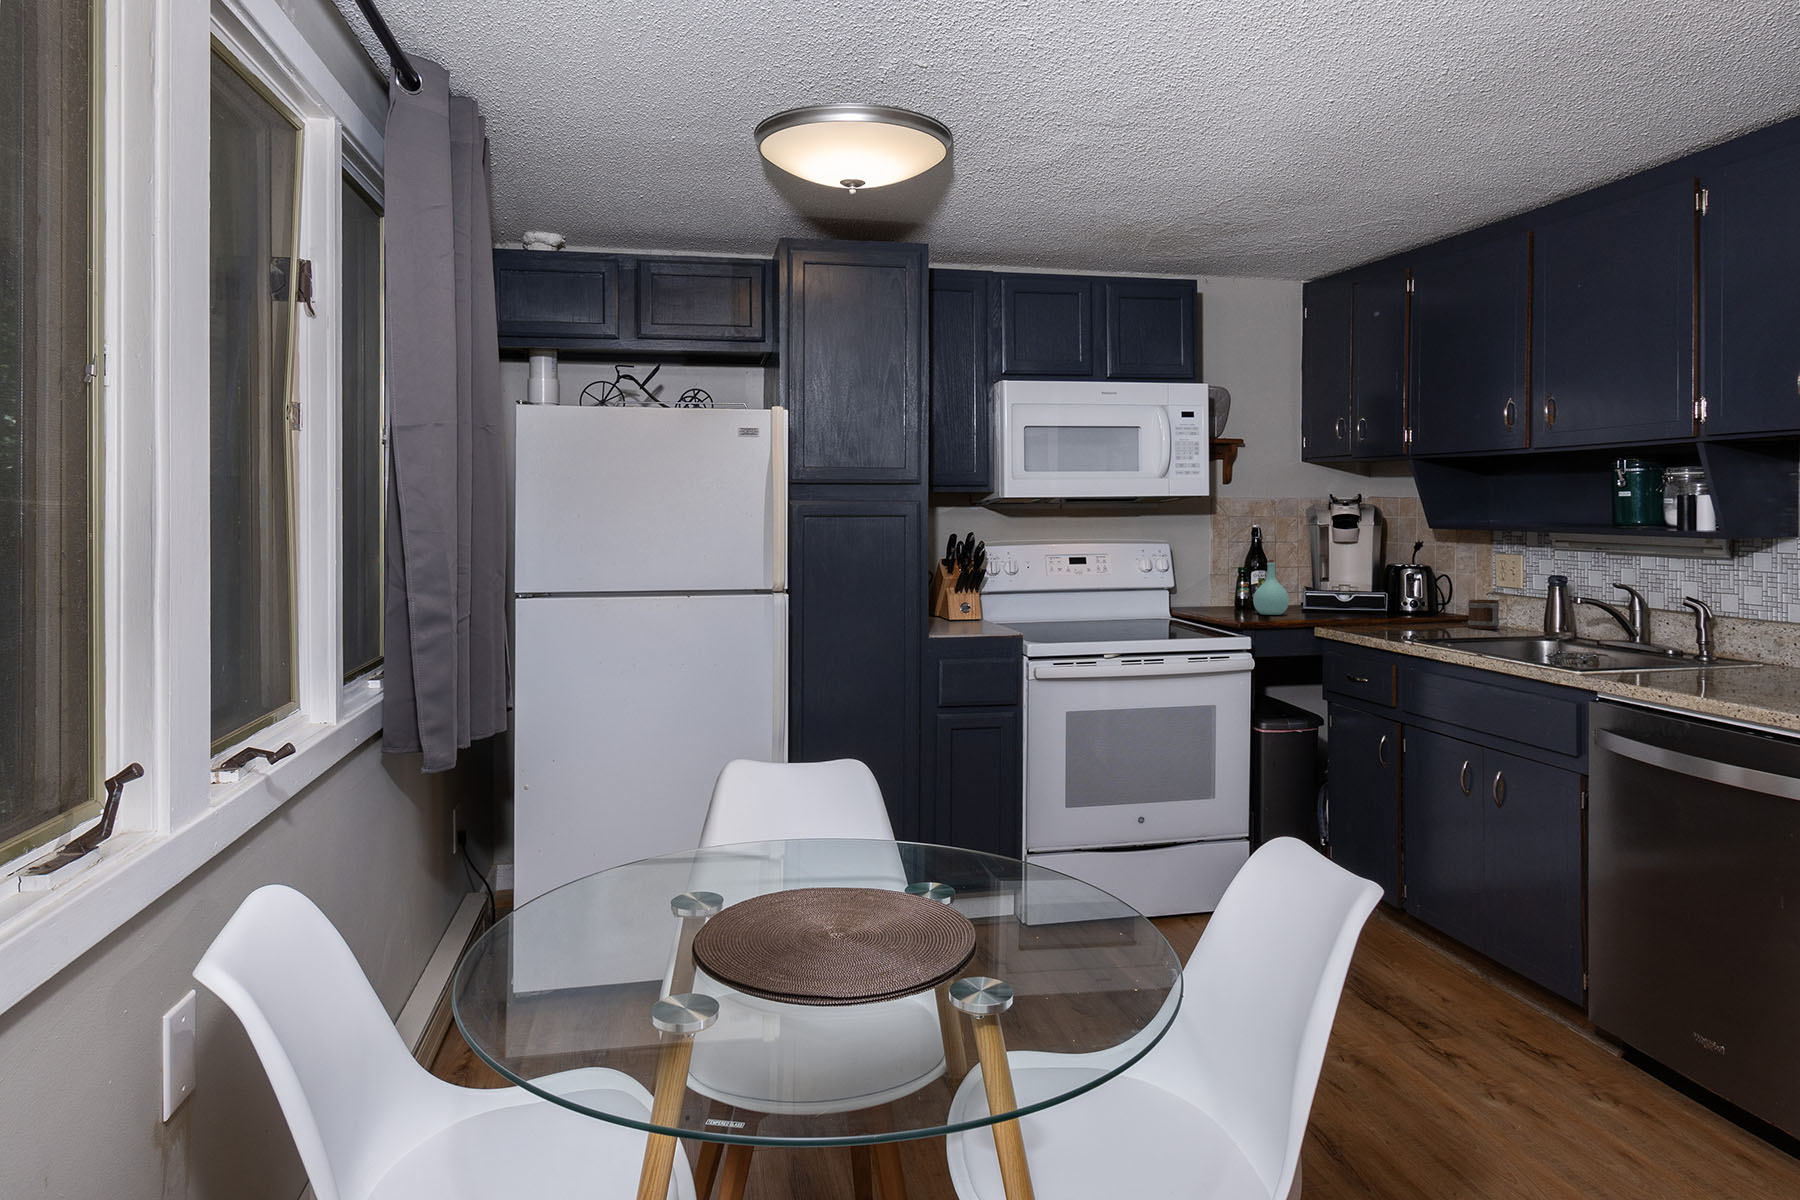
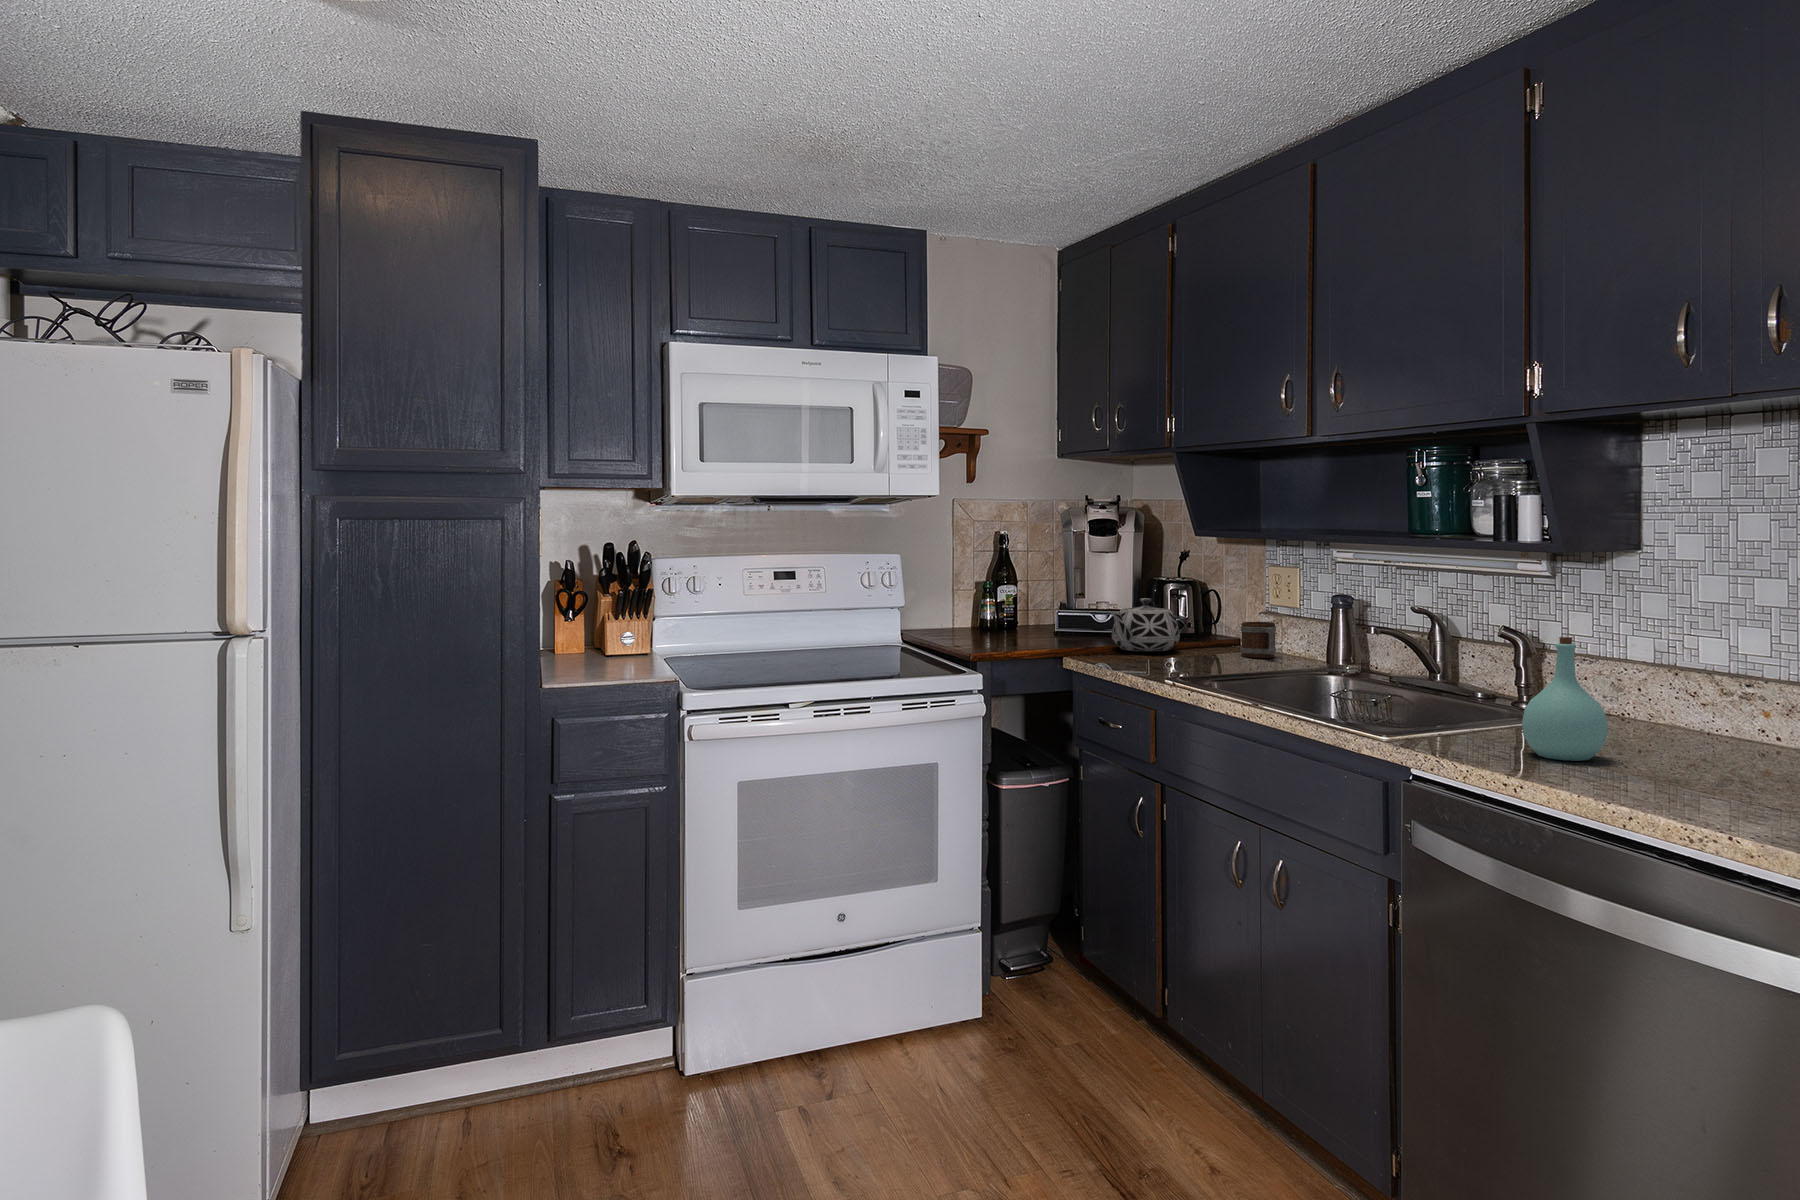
bottle: present [1253,560,1289,615] -> present [1522,637,1608,761]
teapot: none [1353,580,1414,623] -> present [1110,598,1180,652]

